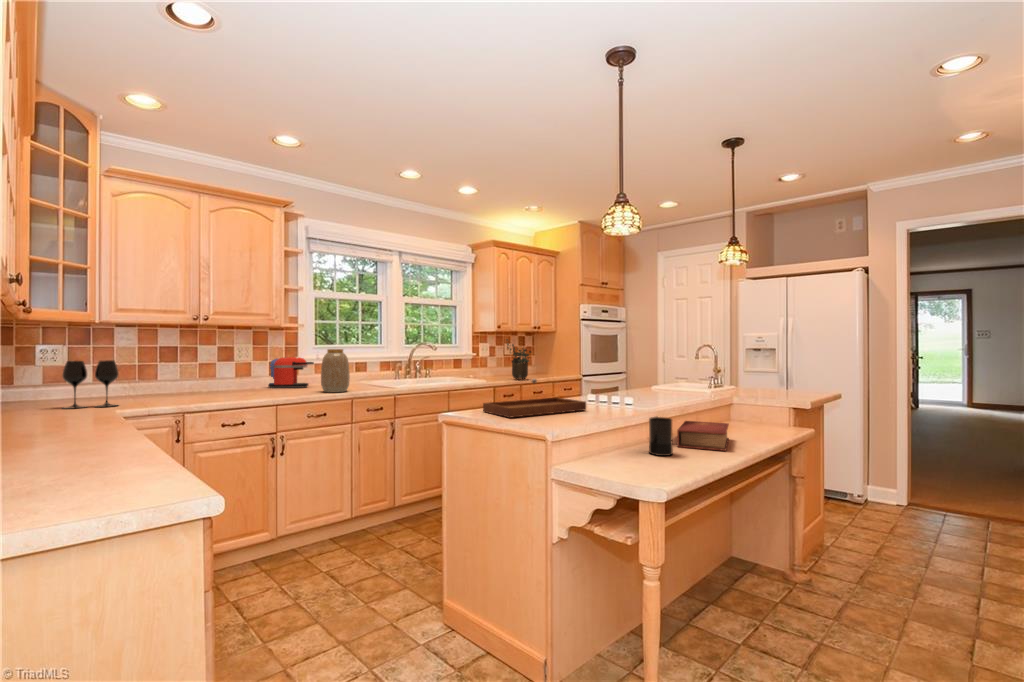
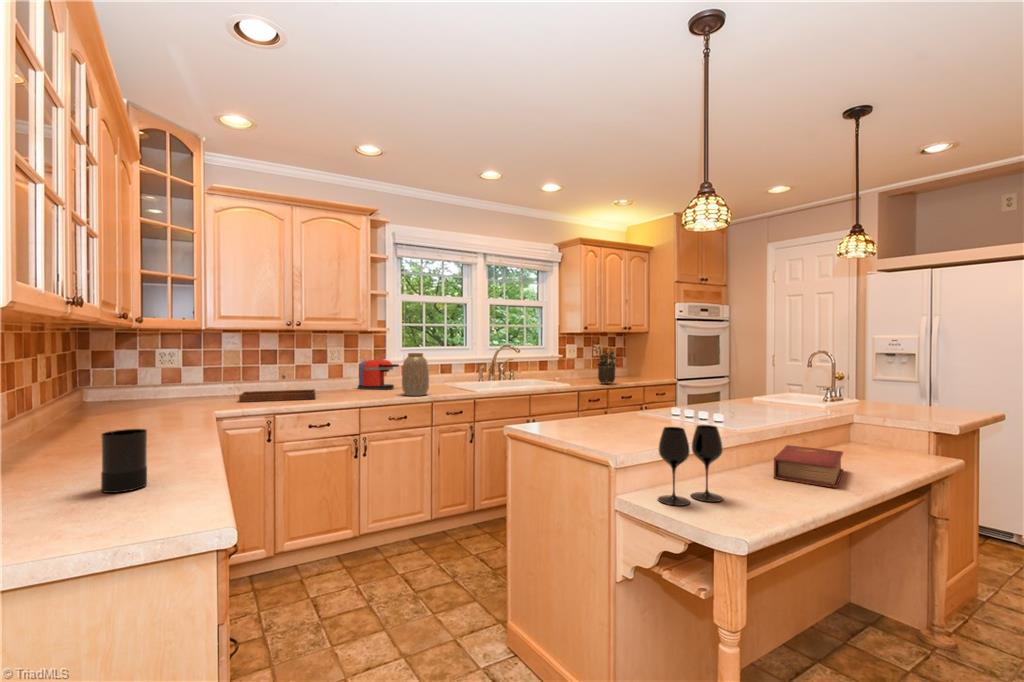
wine glass: present [62,360,119,409] -> present [658,425,723,506]
tray: present [483,379,586,417] -> present [239,375,315,402]
candle: present [649,416,673,456] -> present [101,429,147,493]

